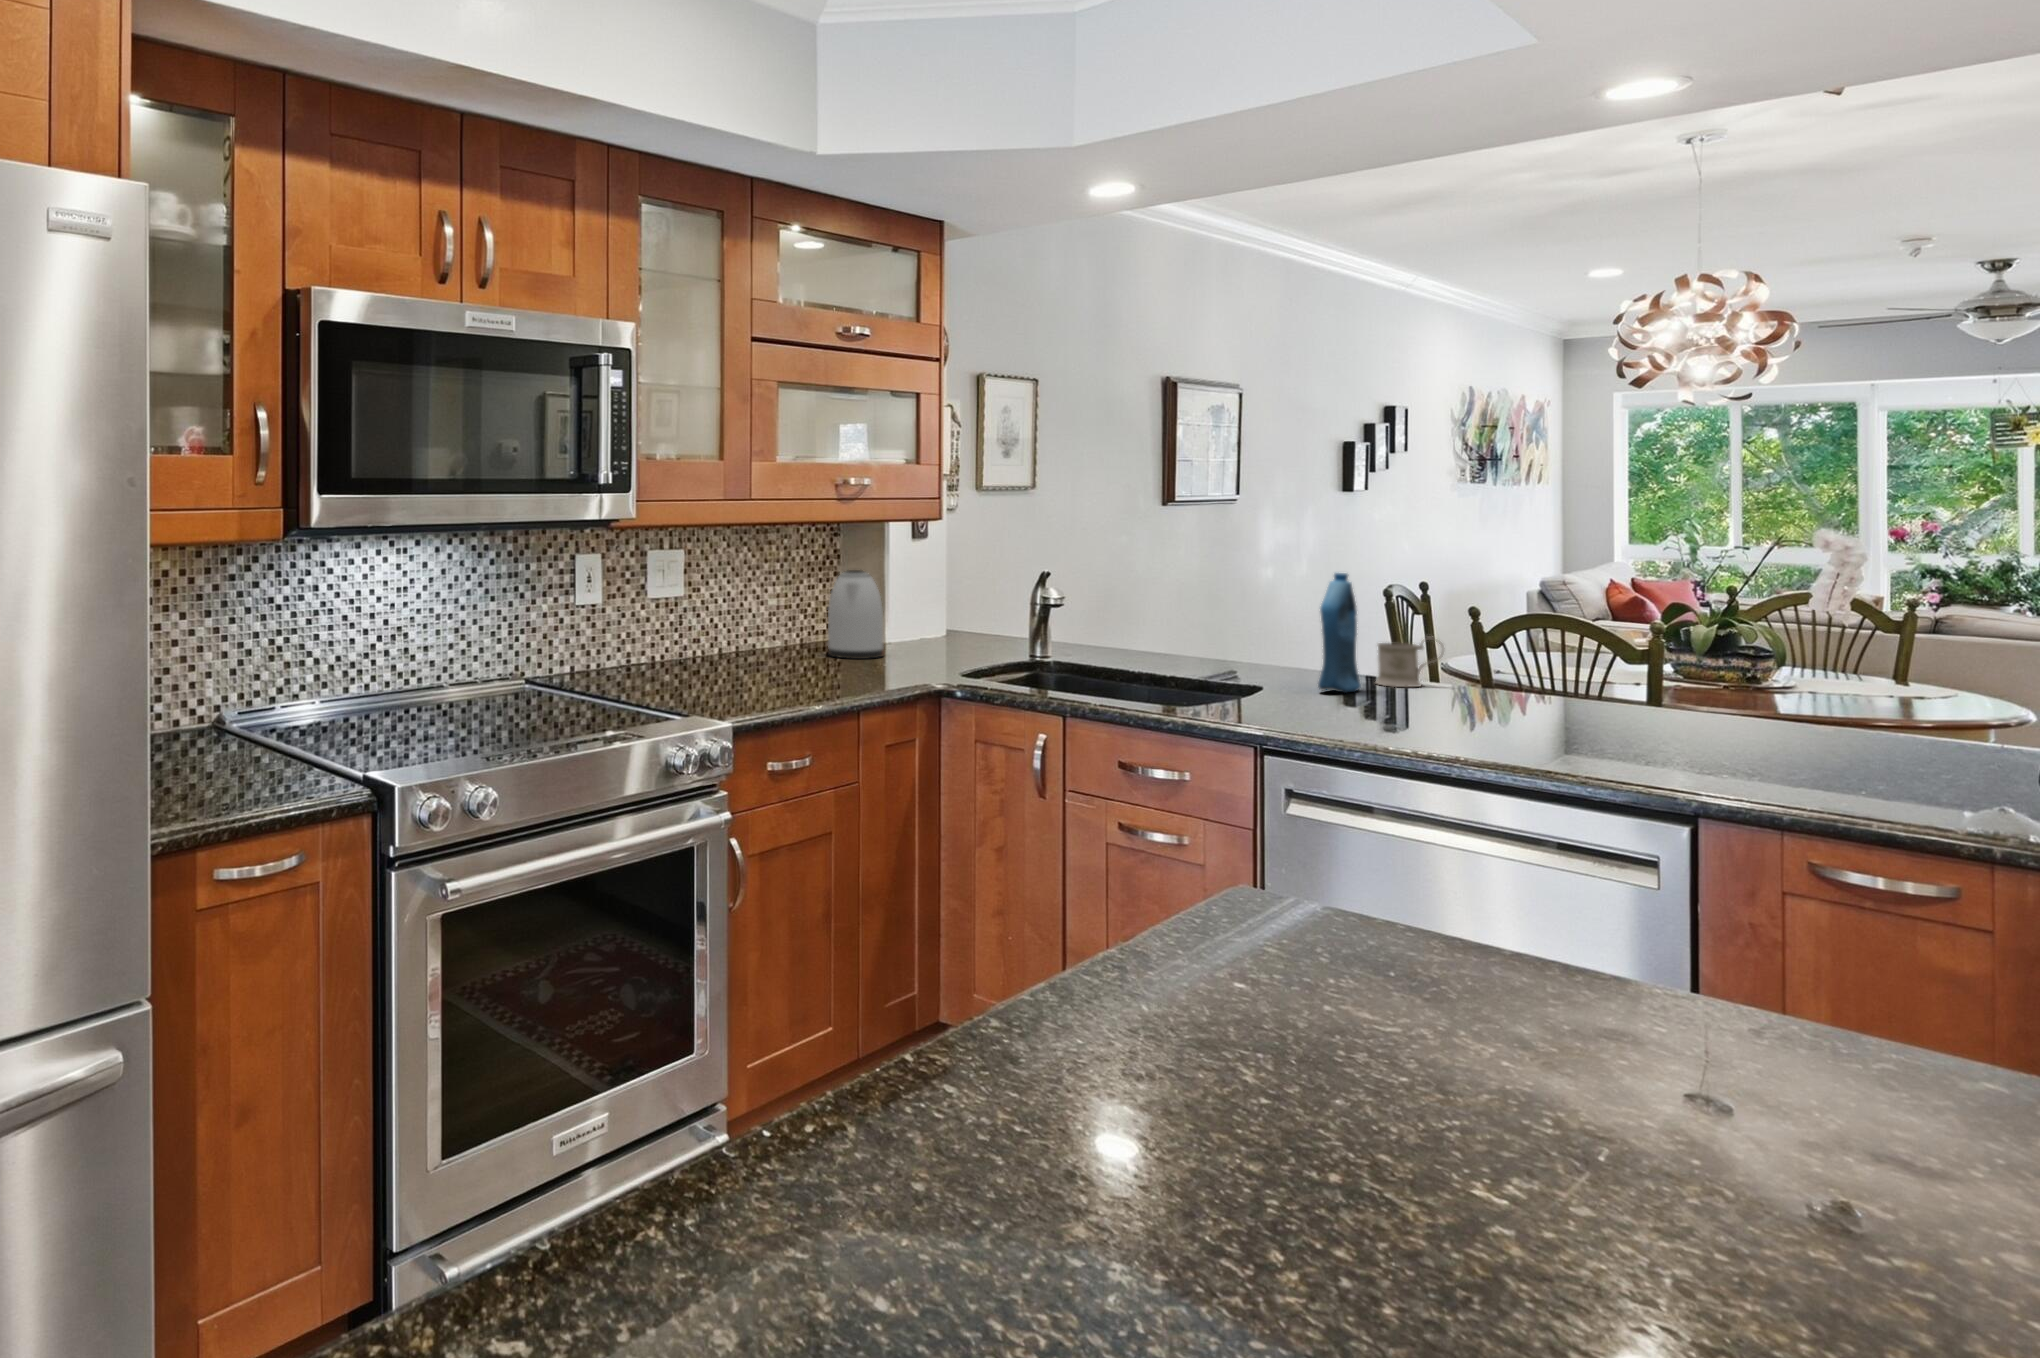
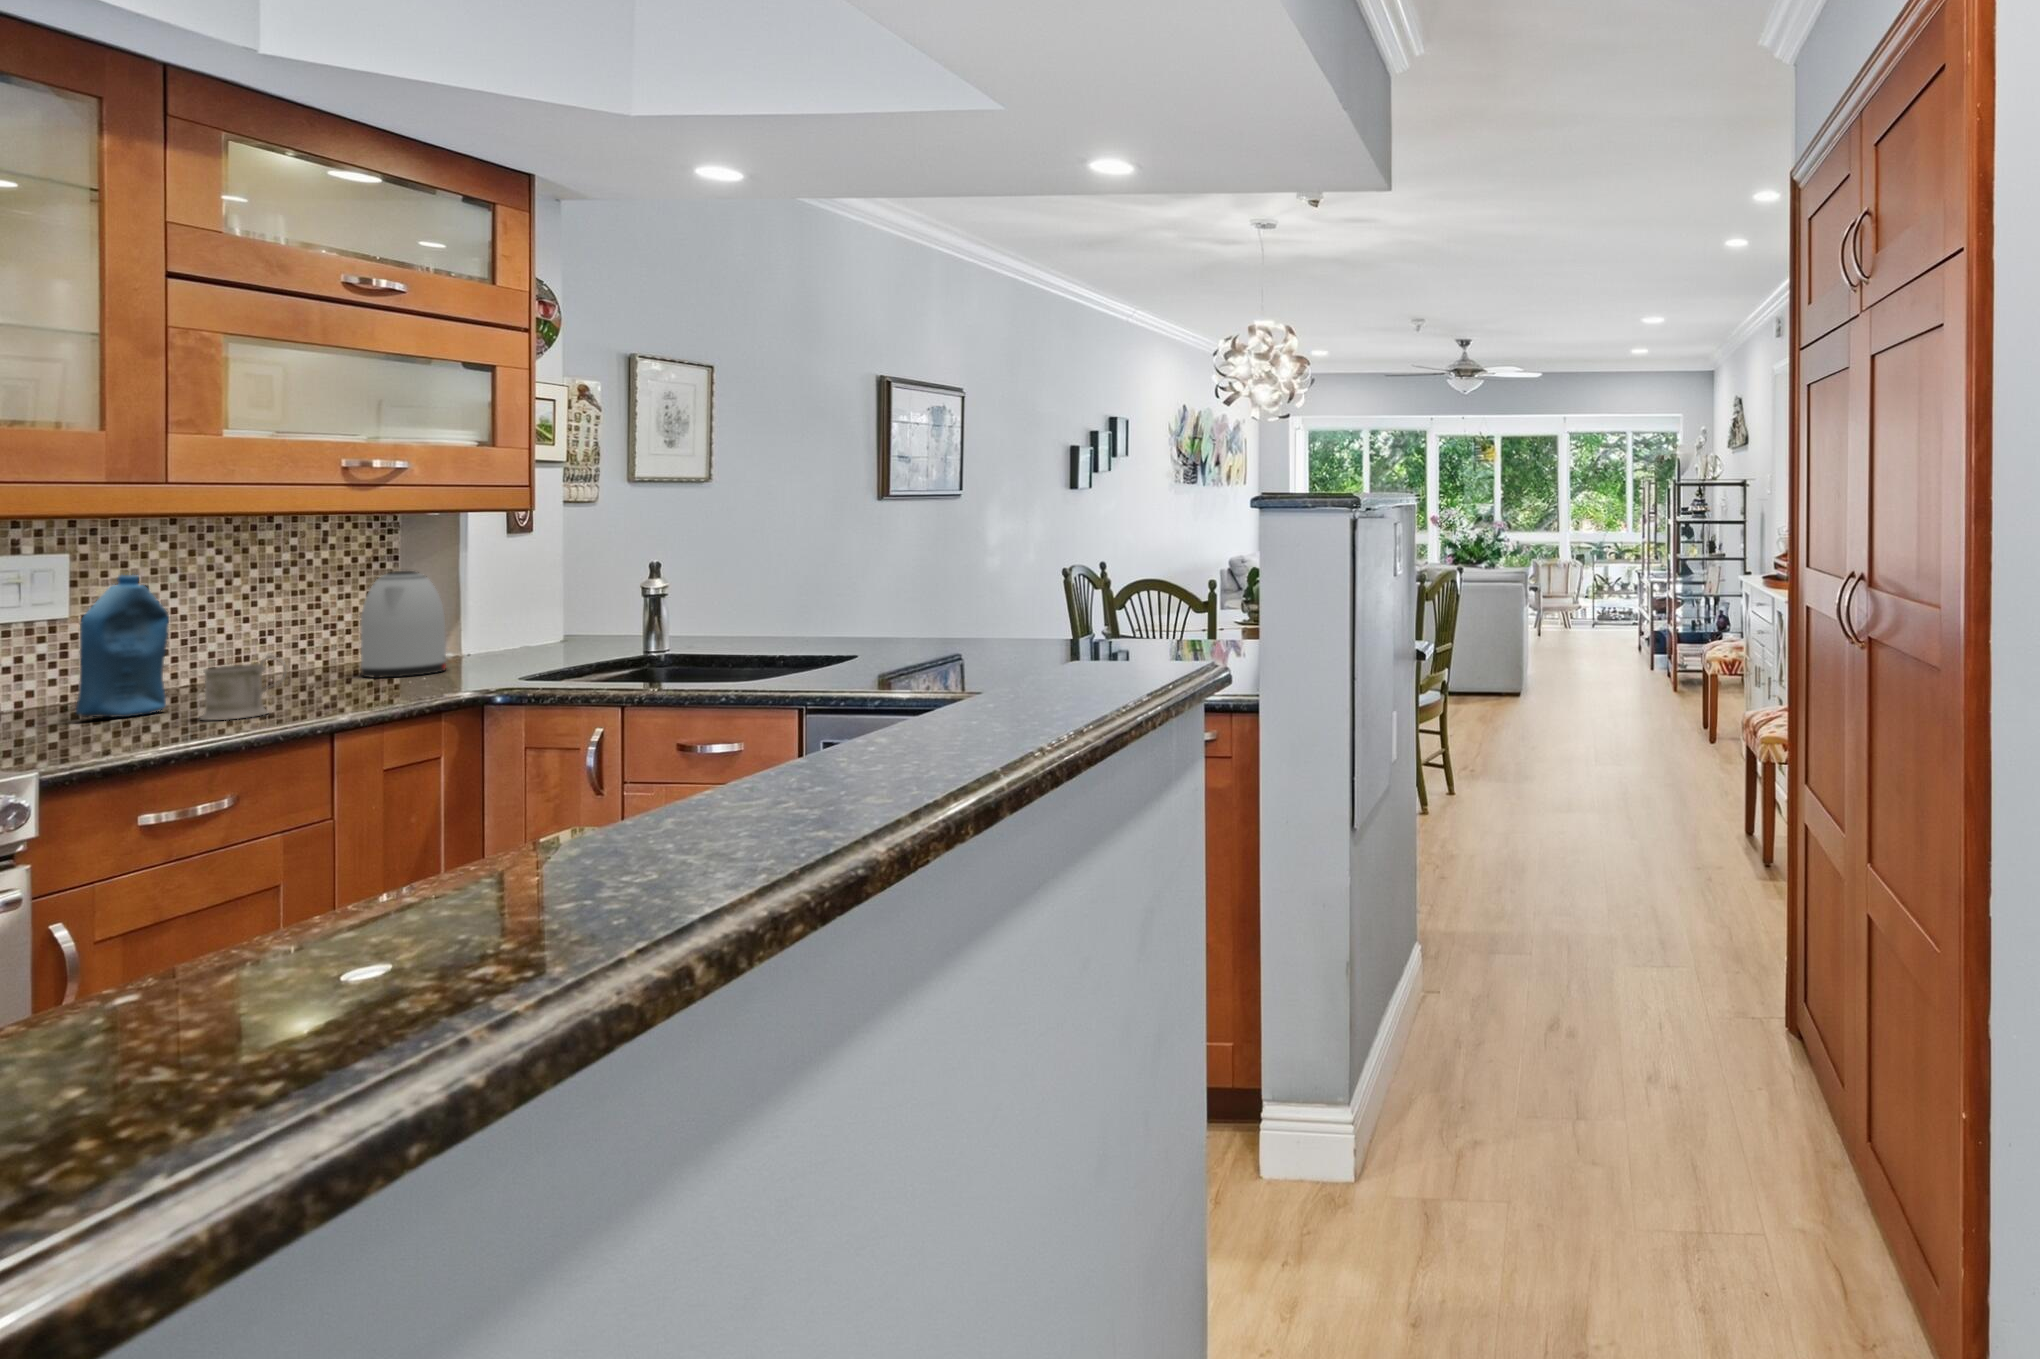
bottle: present [1318,573,1361,693] -> present [76,575,169,717]
mug: present [1376,636,1443,687] -> present [201,655,287,720]

